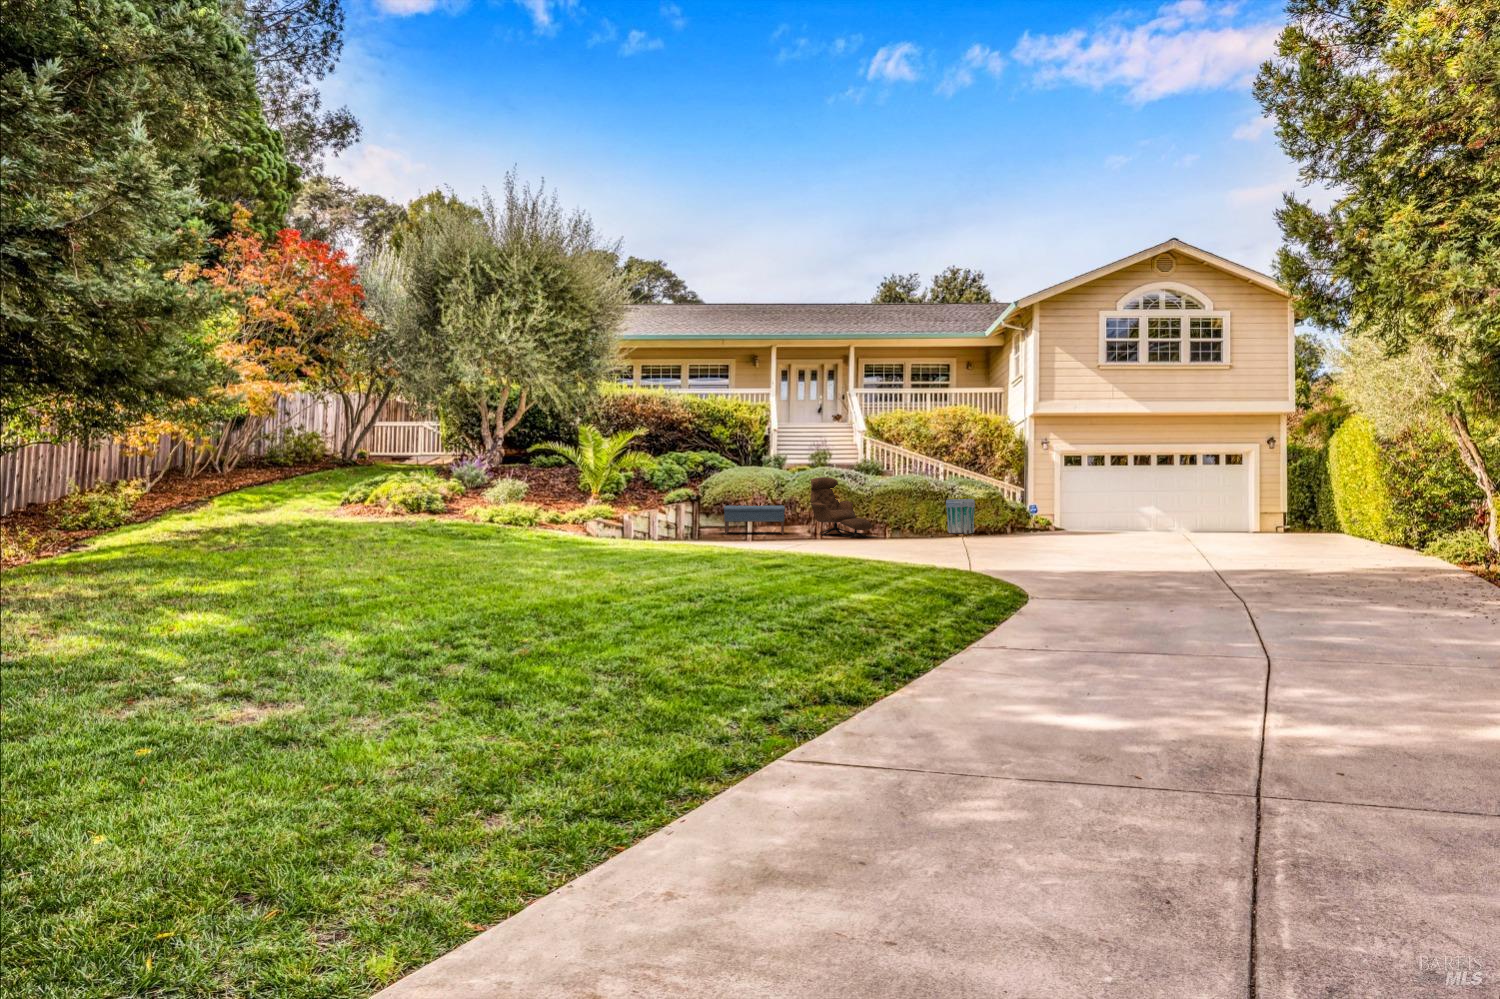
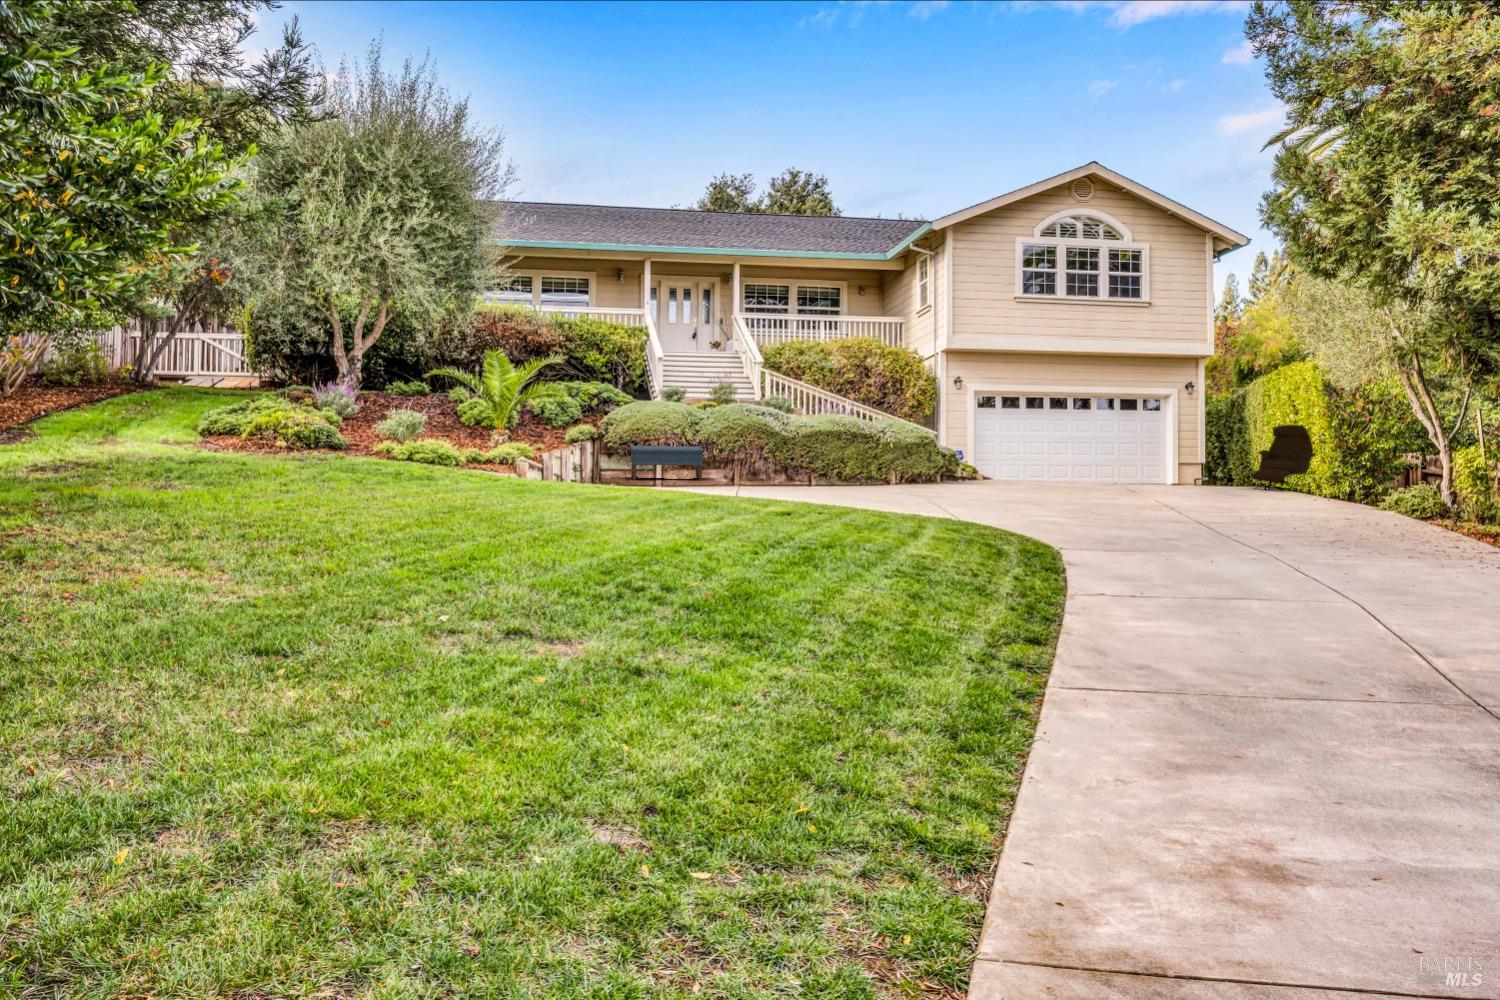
lounge chair: present [810,477,872,538] -> present [1252,425,1316,490]
trash can: present [946,499,975,534] -> none [877,440,908,479]

